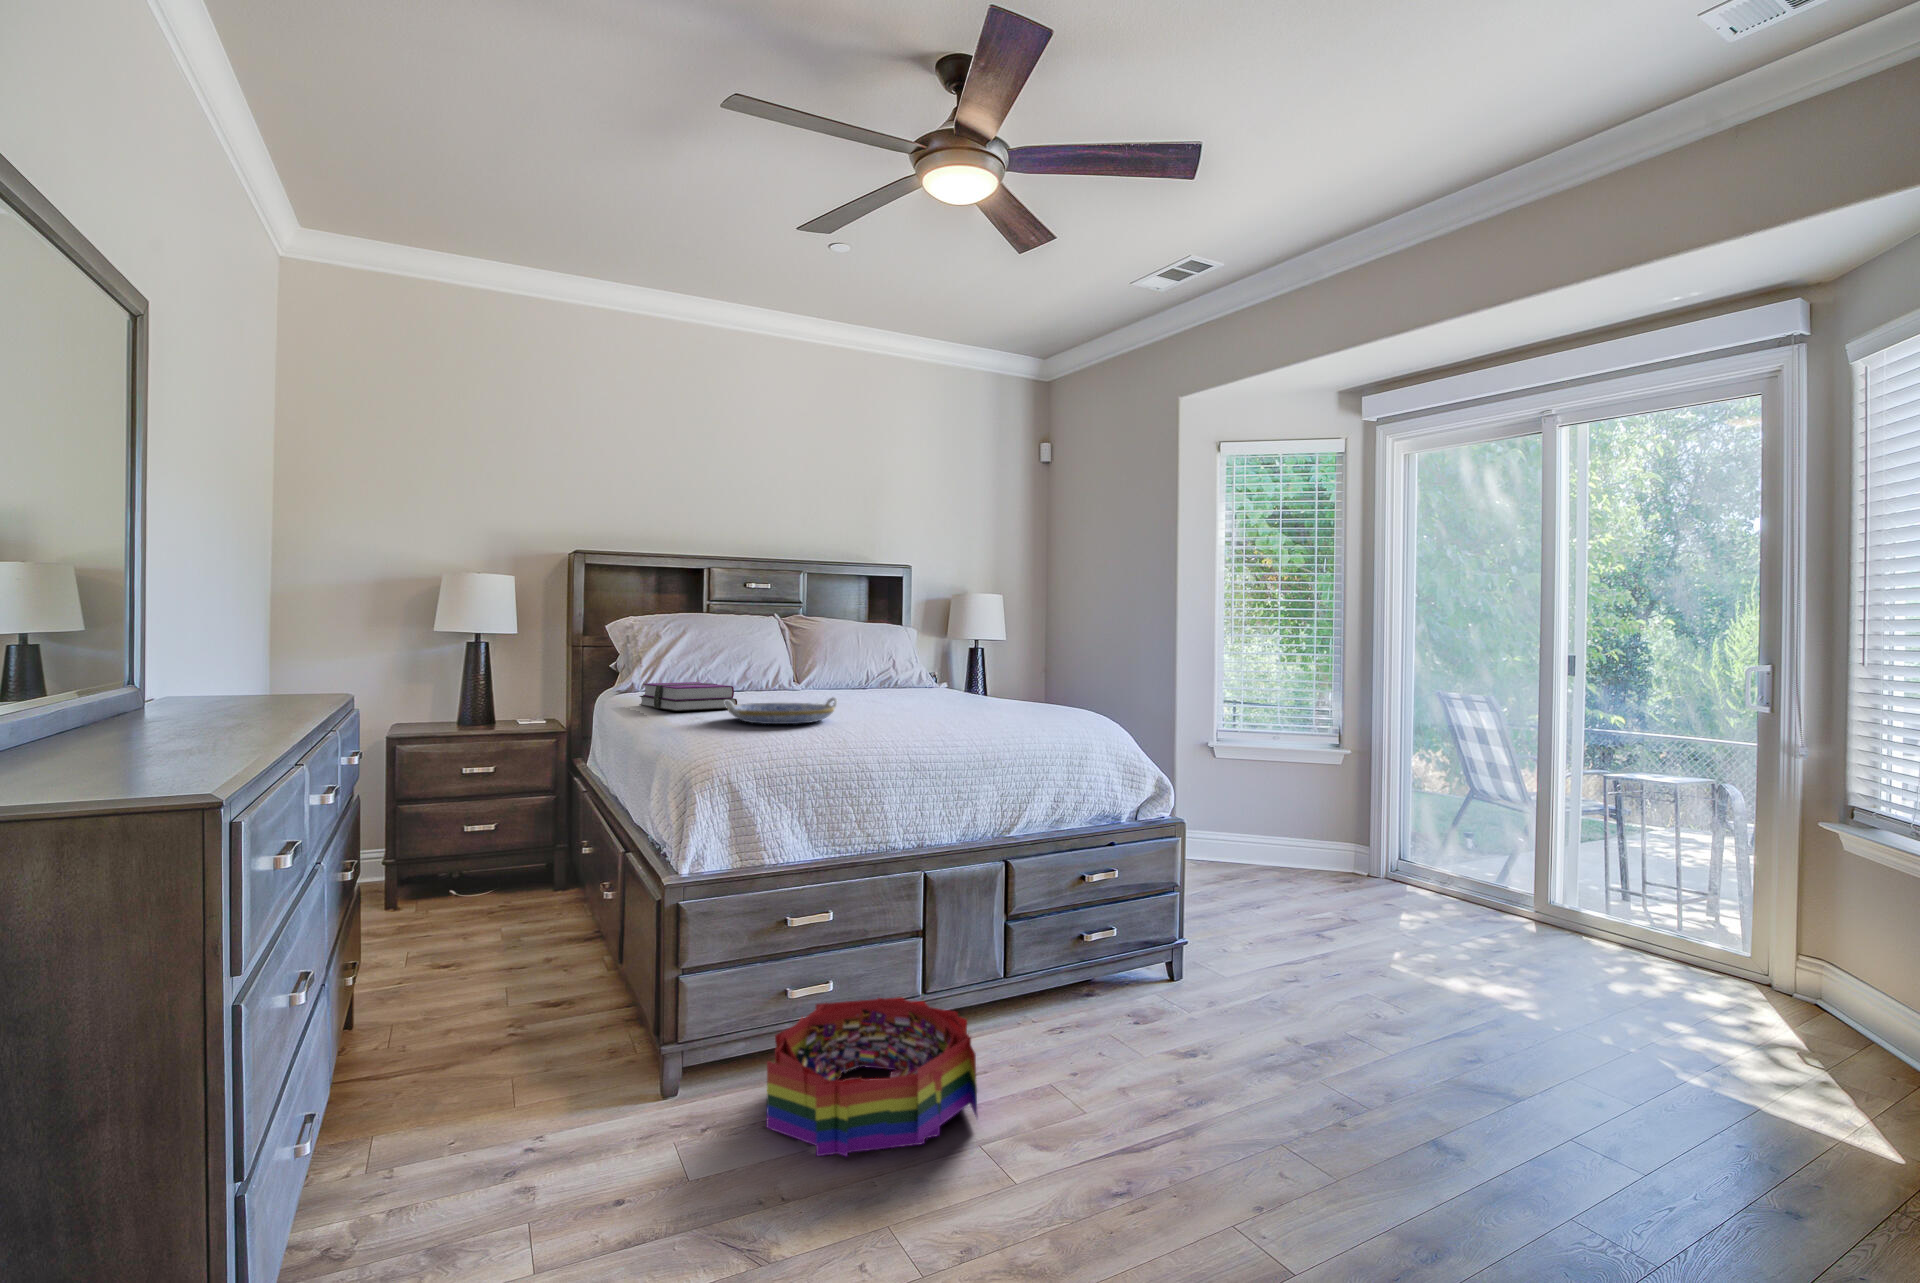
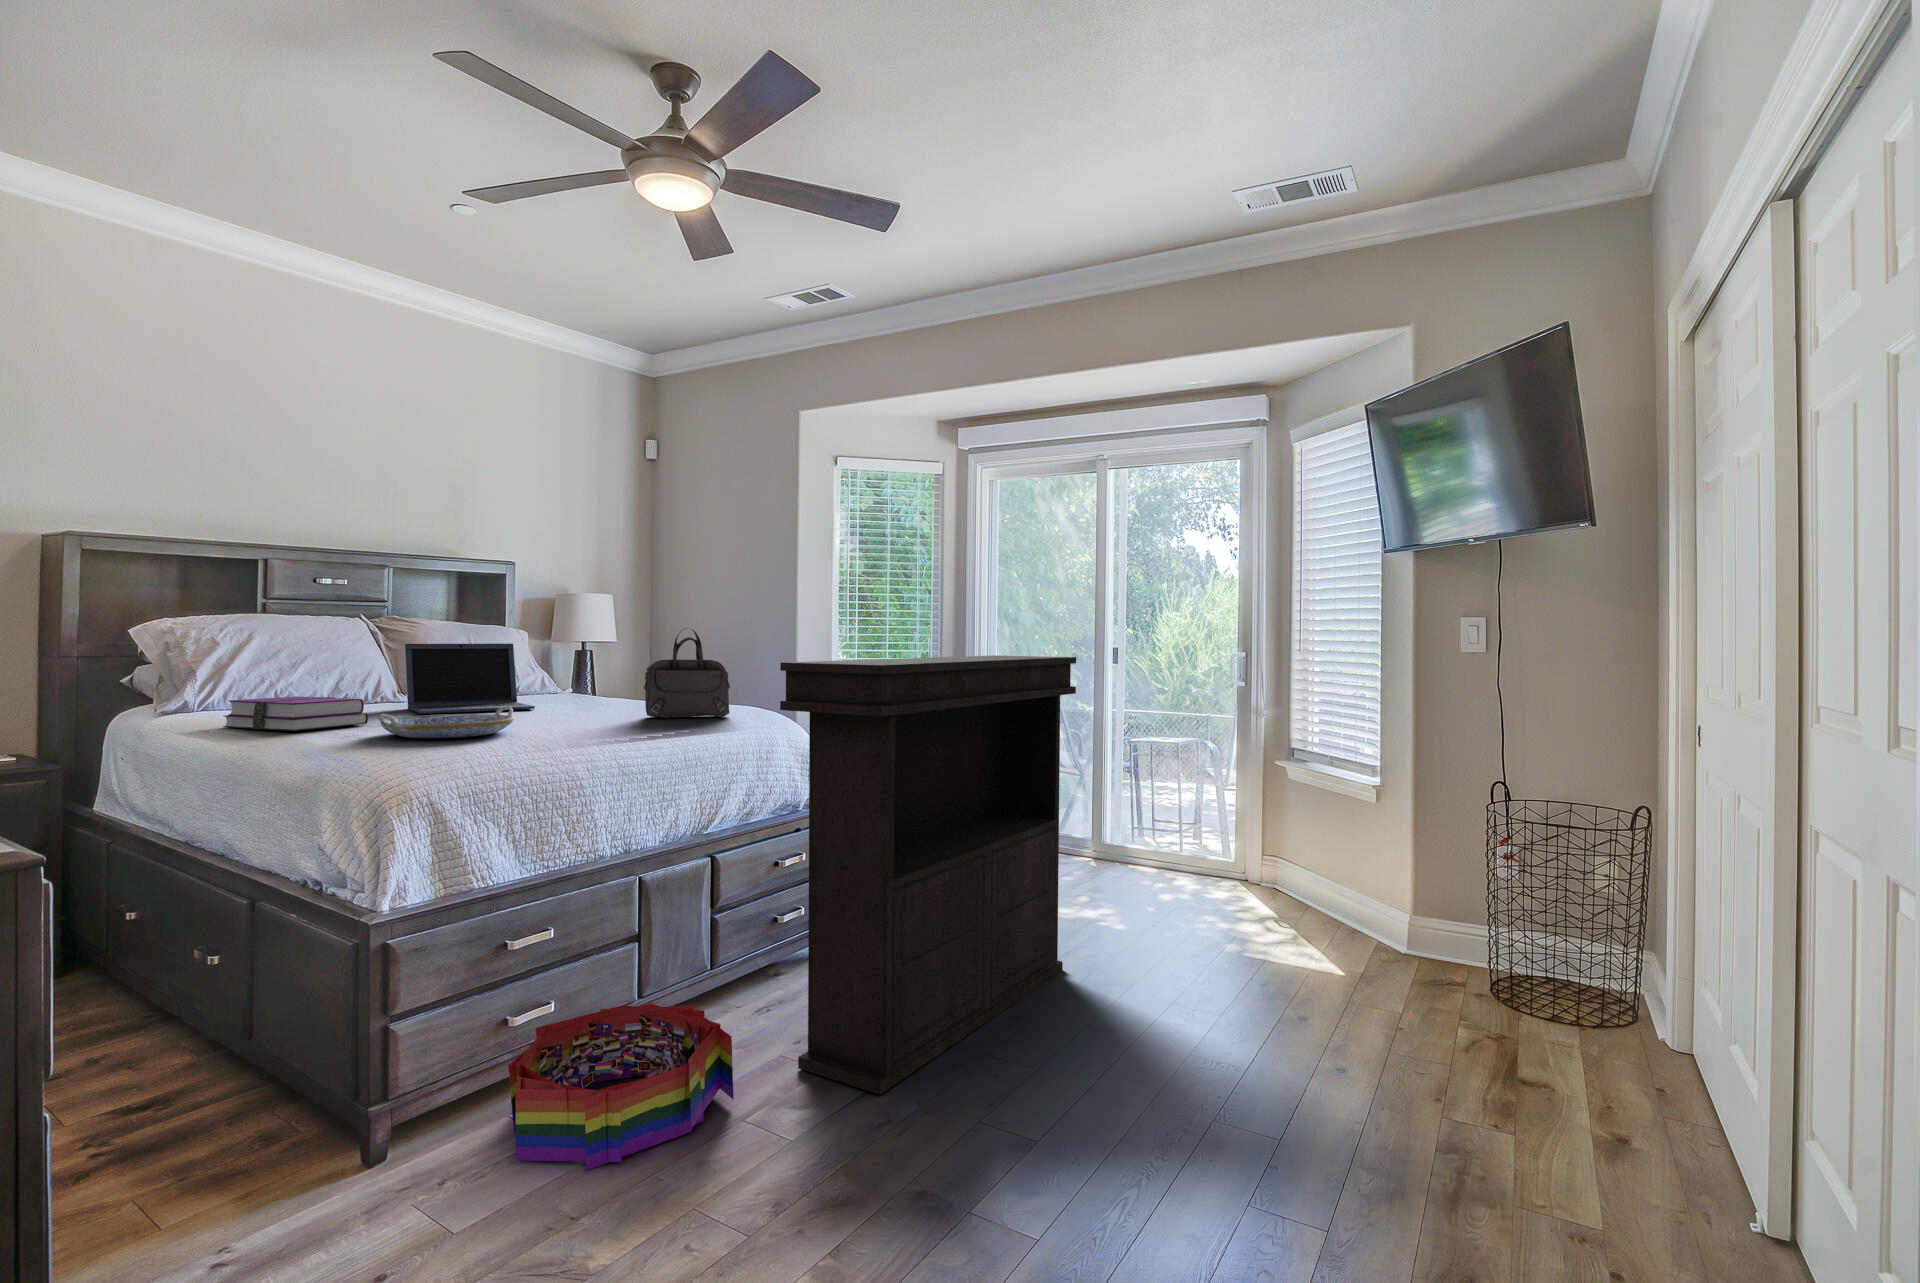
handbag: none [966,626,1050,717] -> present [644,628,730,718]
laptop: none [789,639,885,701] -> present [405,644,535,714]
console table: none [1044,661,1453,1158] -> present [780,655,1076,1095]

